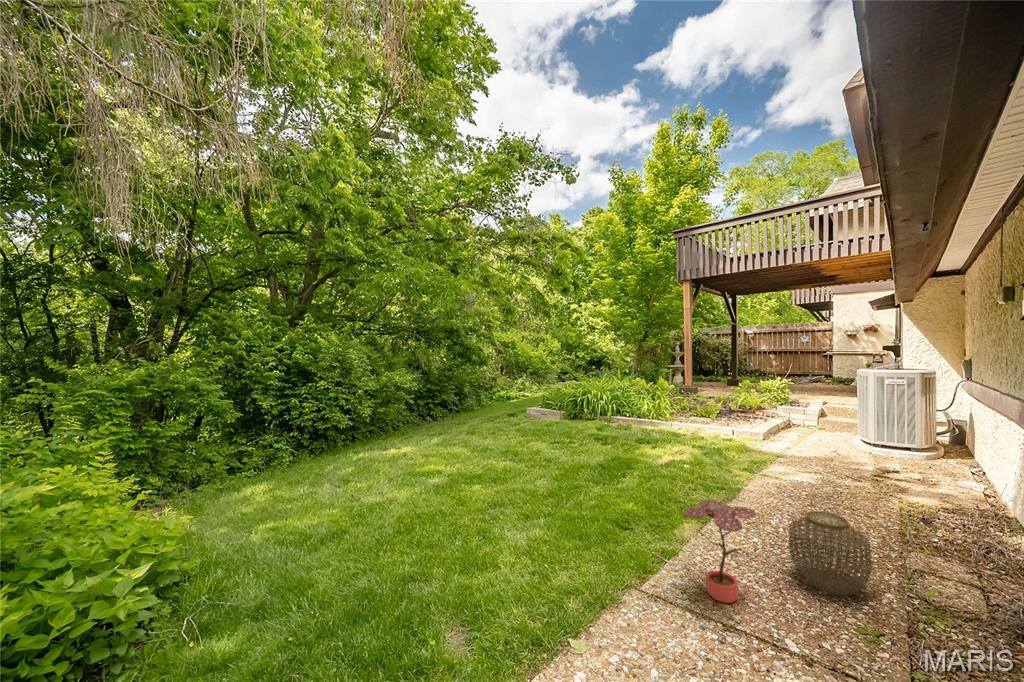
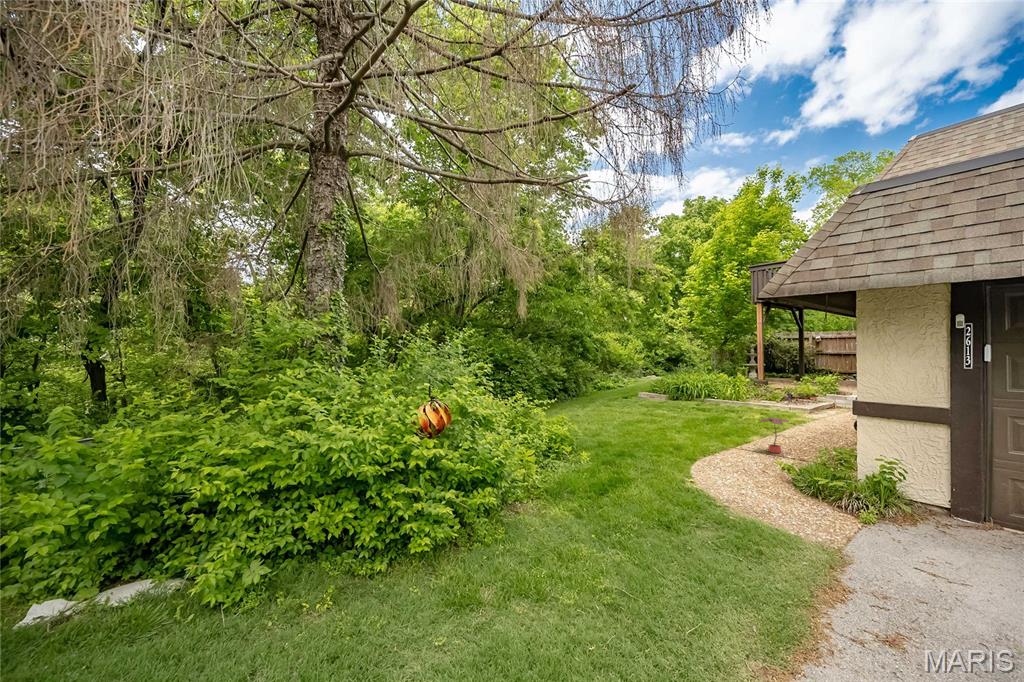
woven basket: present [789,511,871,595] -> none [804,424,836,453]

